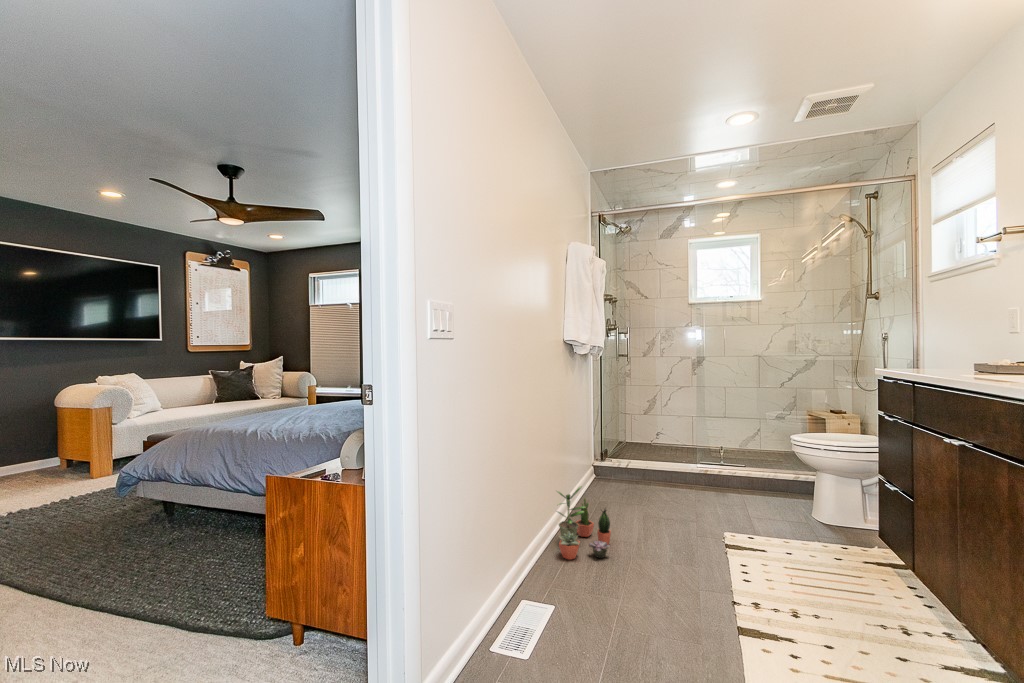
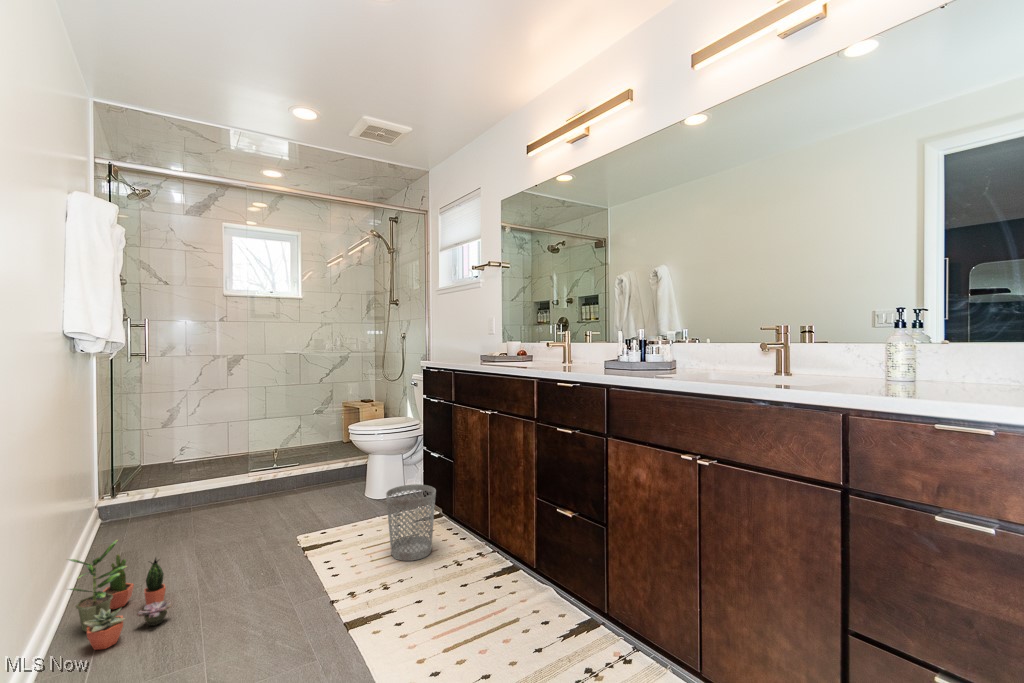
wastebasket: none [811,511,881,605] -> present [386,485,436,561]

